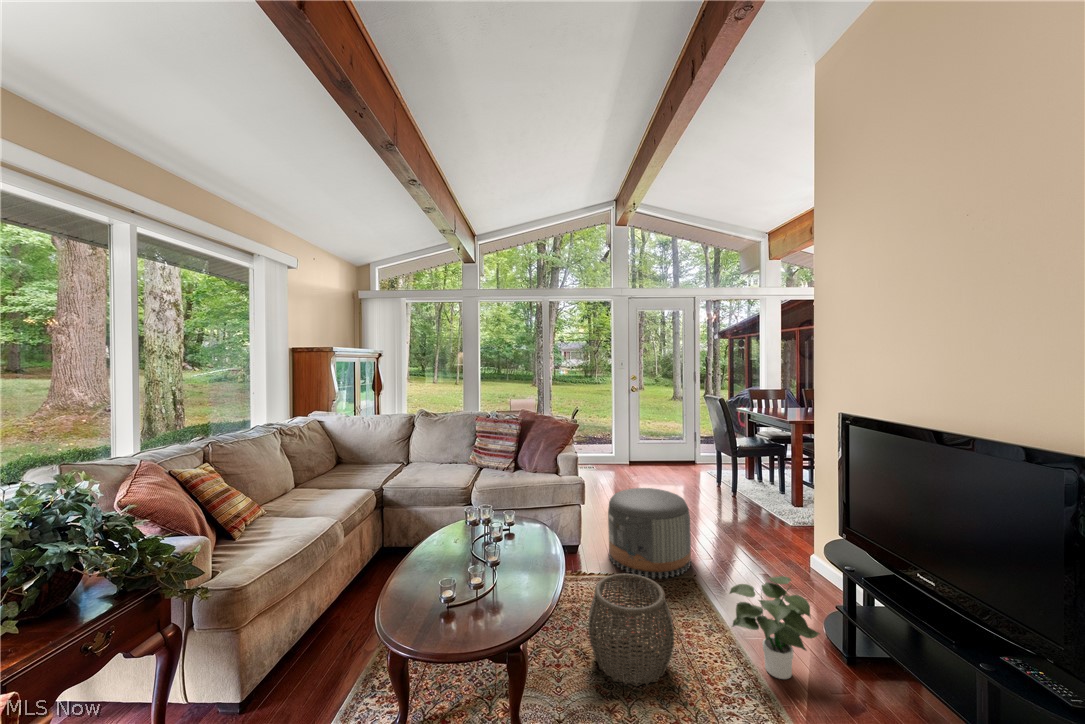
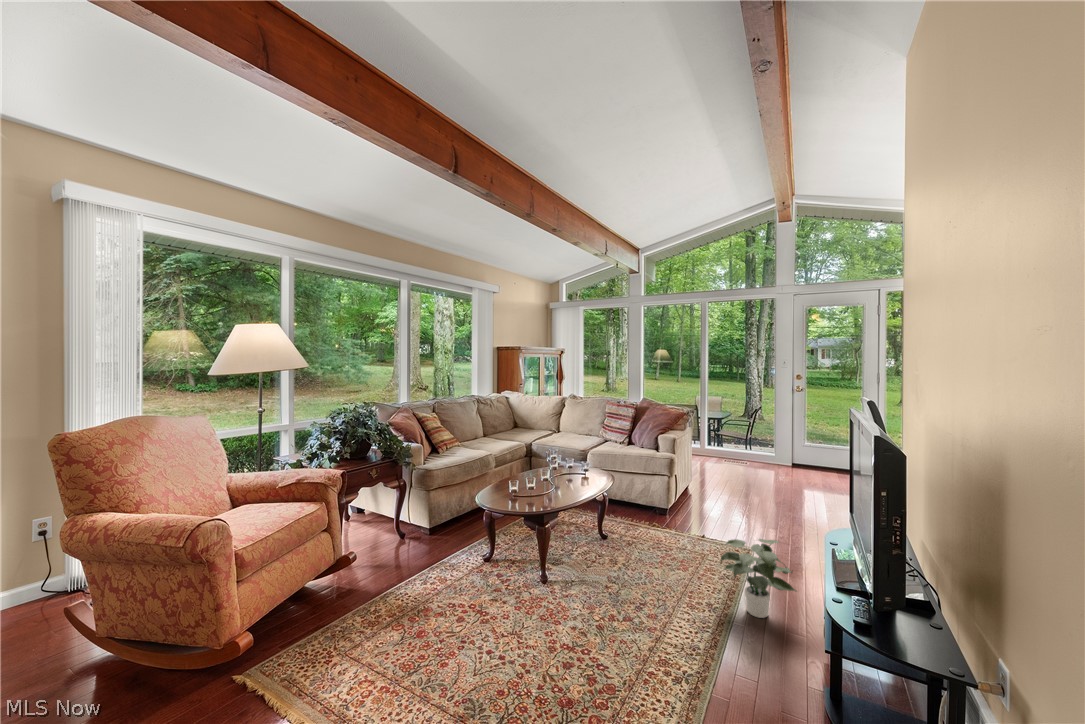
pouf: present [608,488,691,578] -> none [688,471,764,546]
woven basket: present [588,574,674,686] -> none [612,514,675,587]

